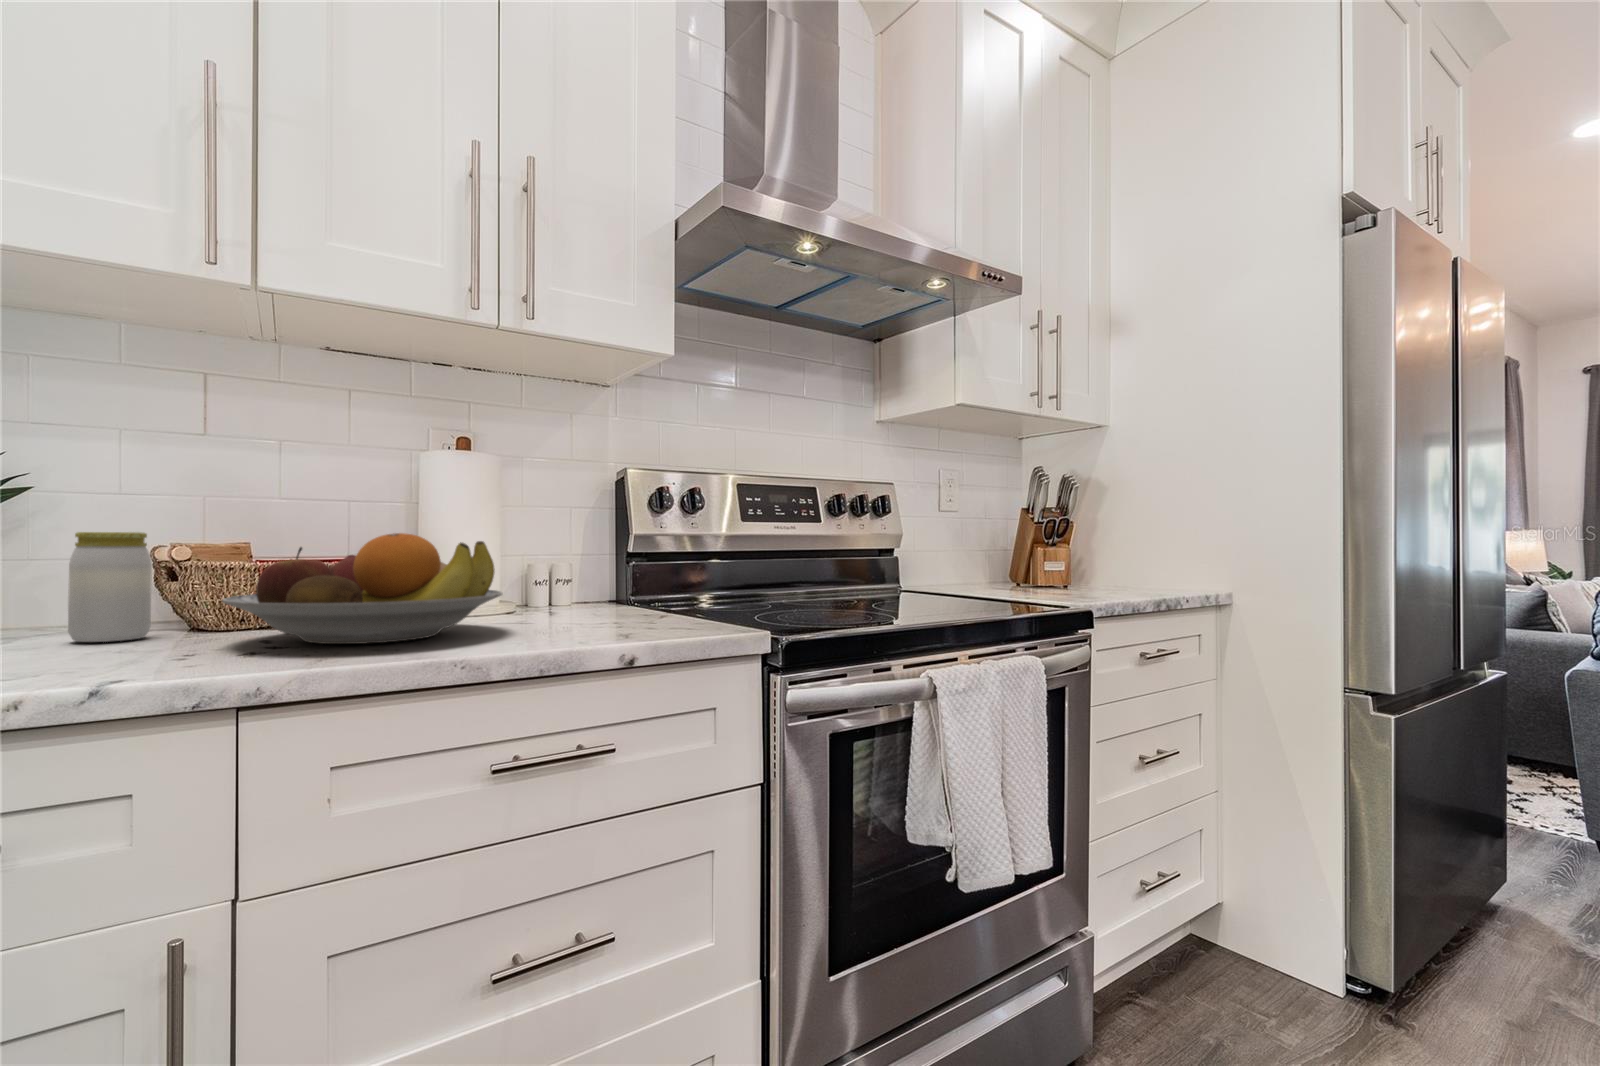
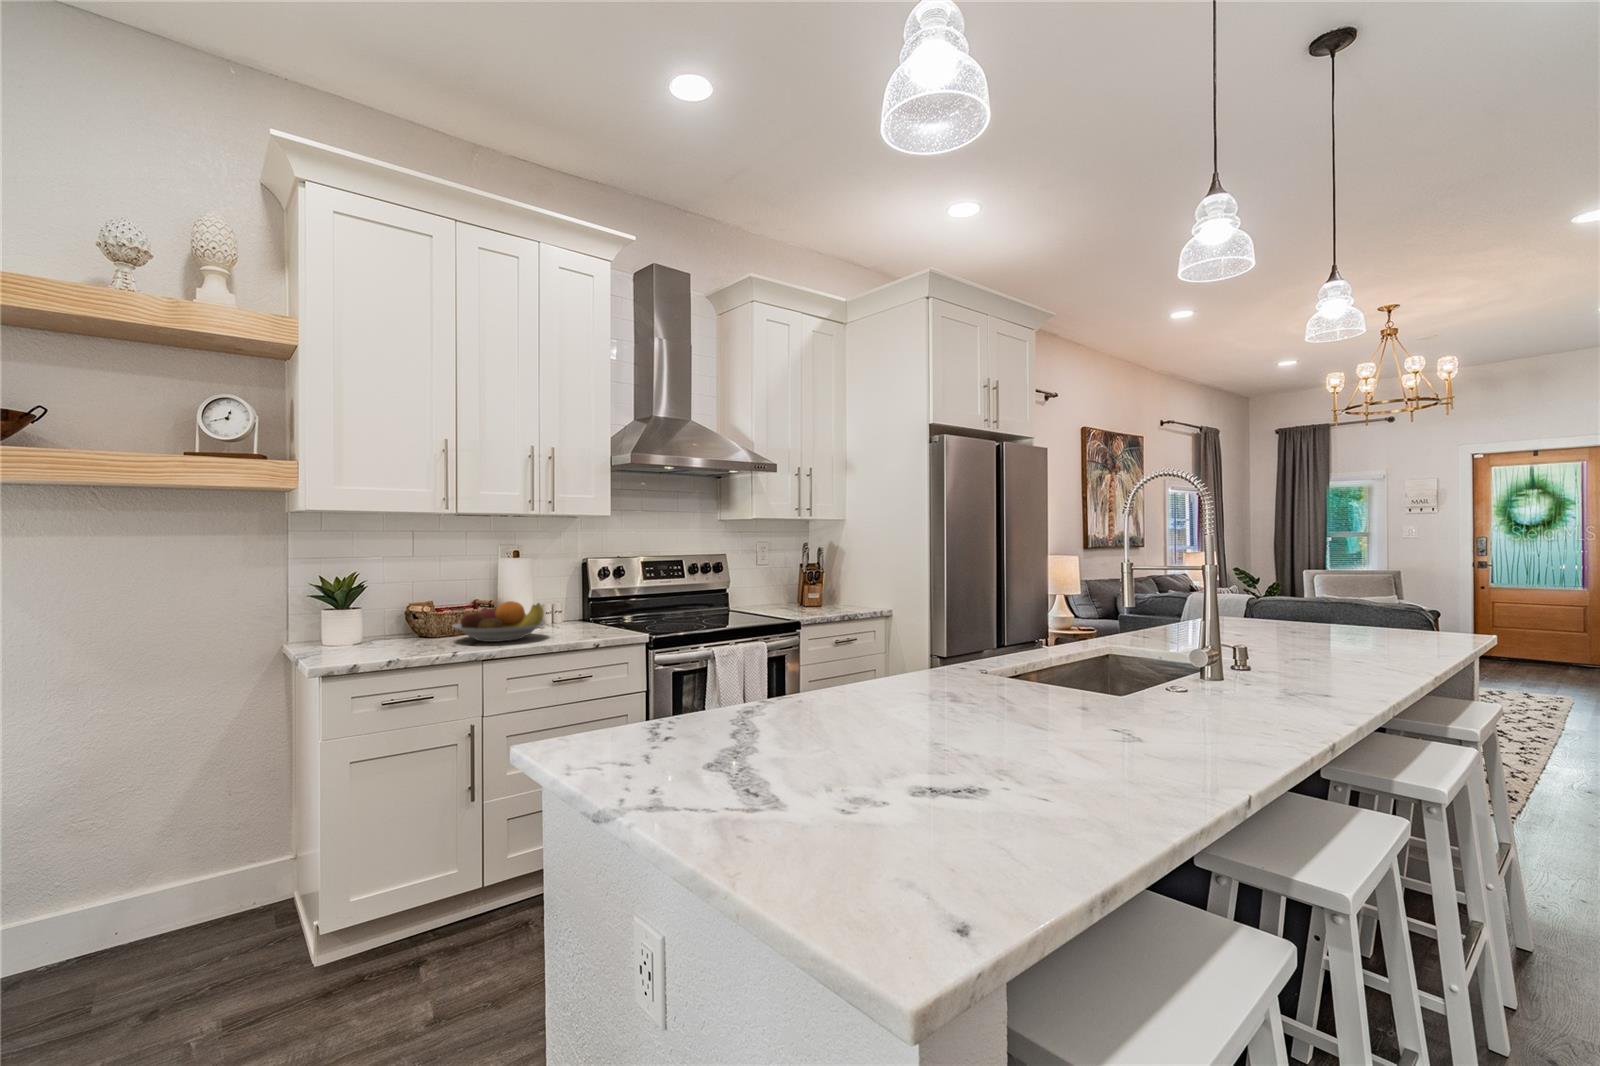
jar: present [68,532,152,642] -> none [392,602,417,643]

